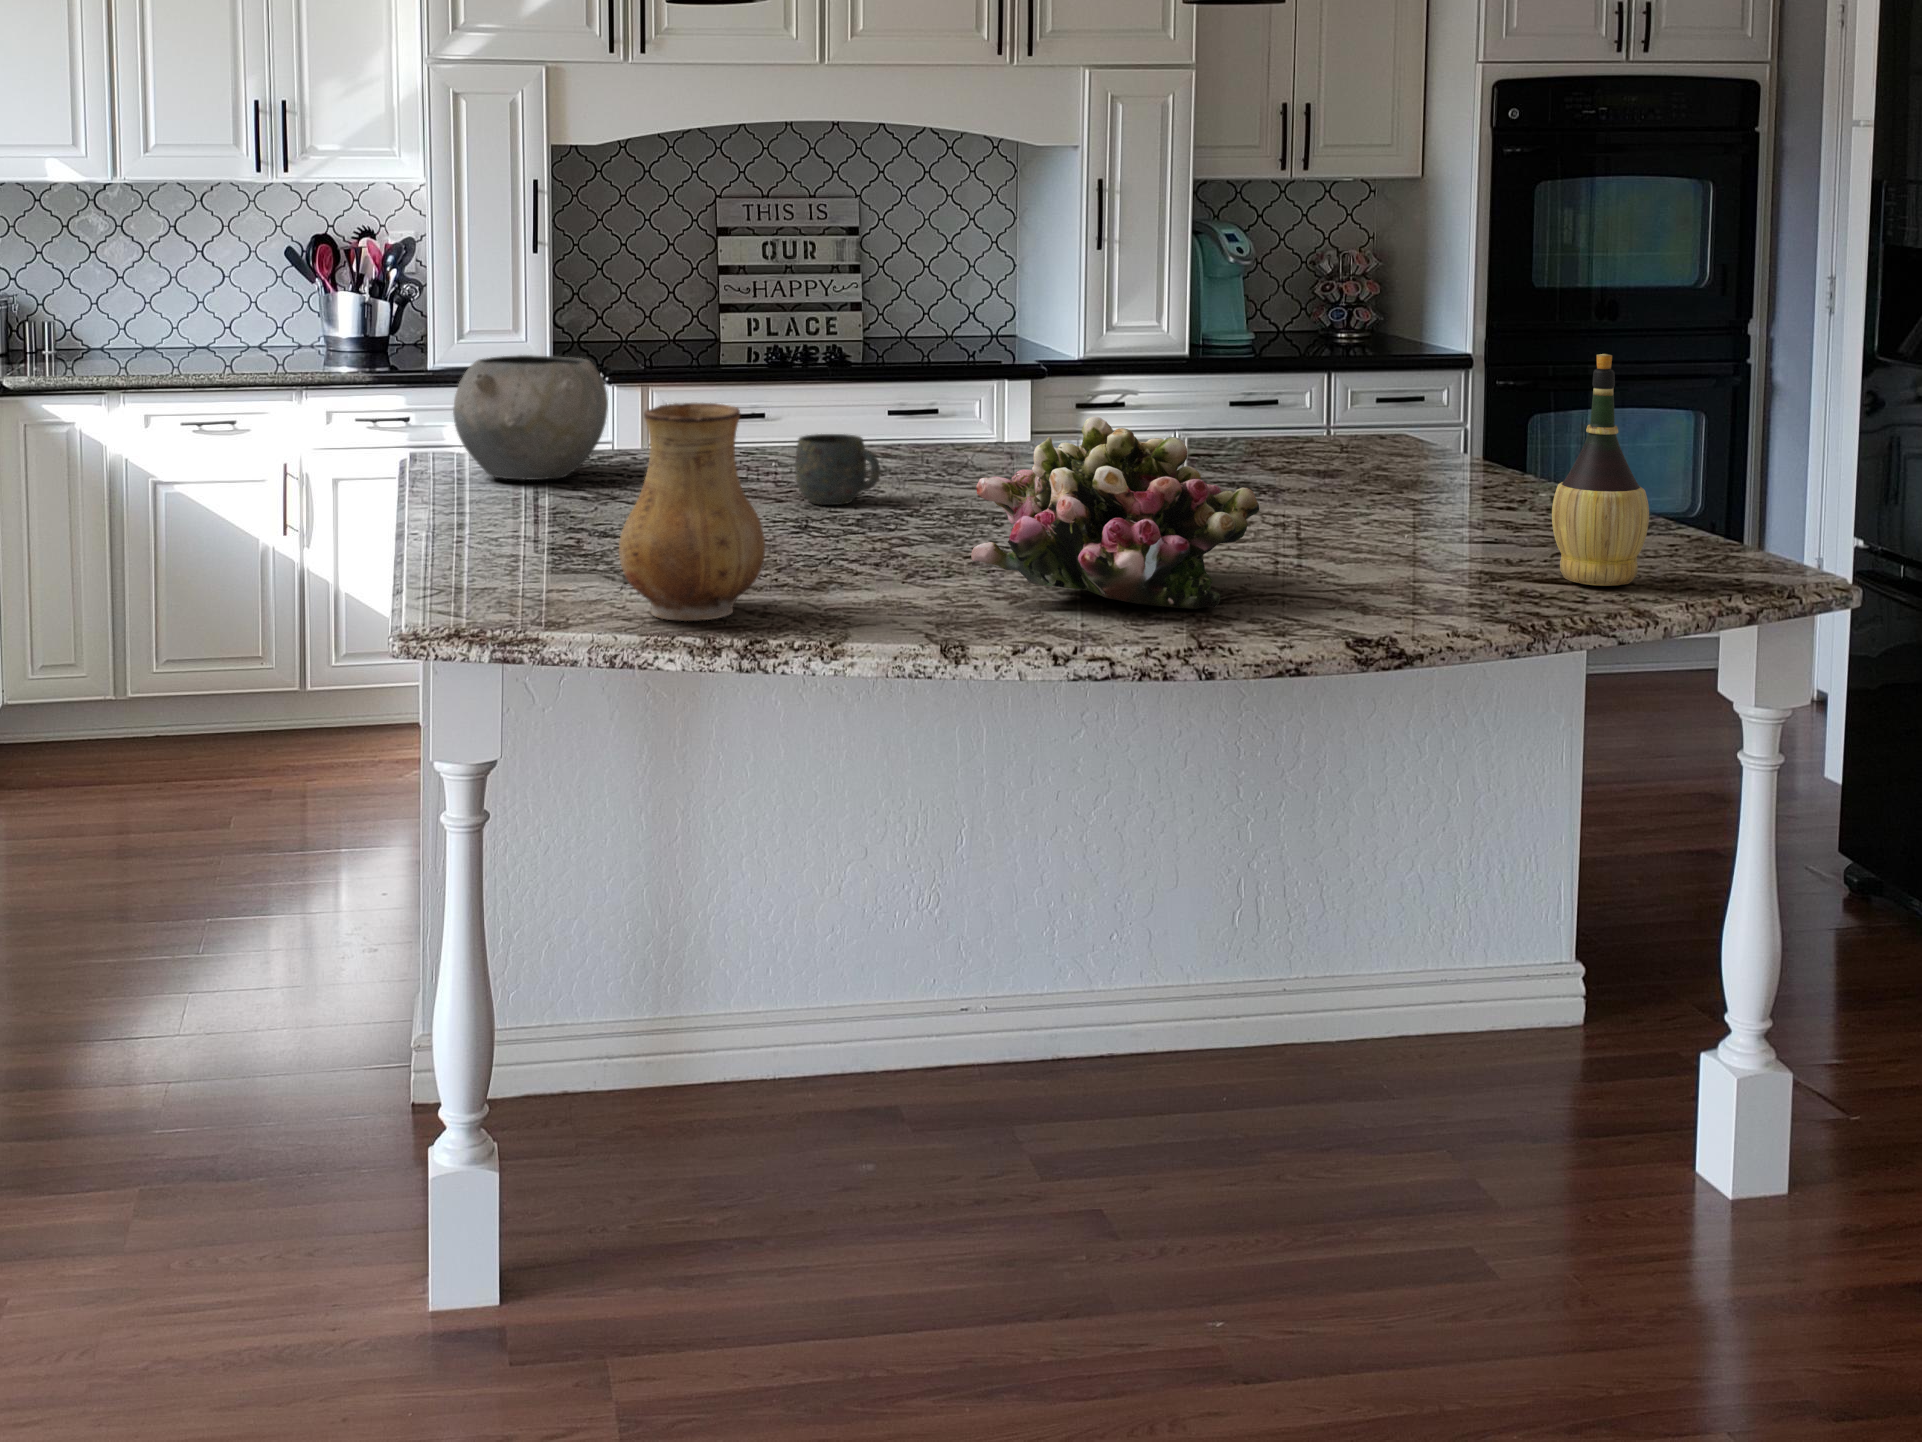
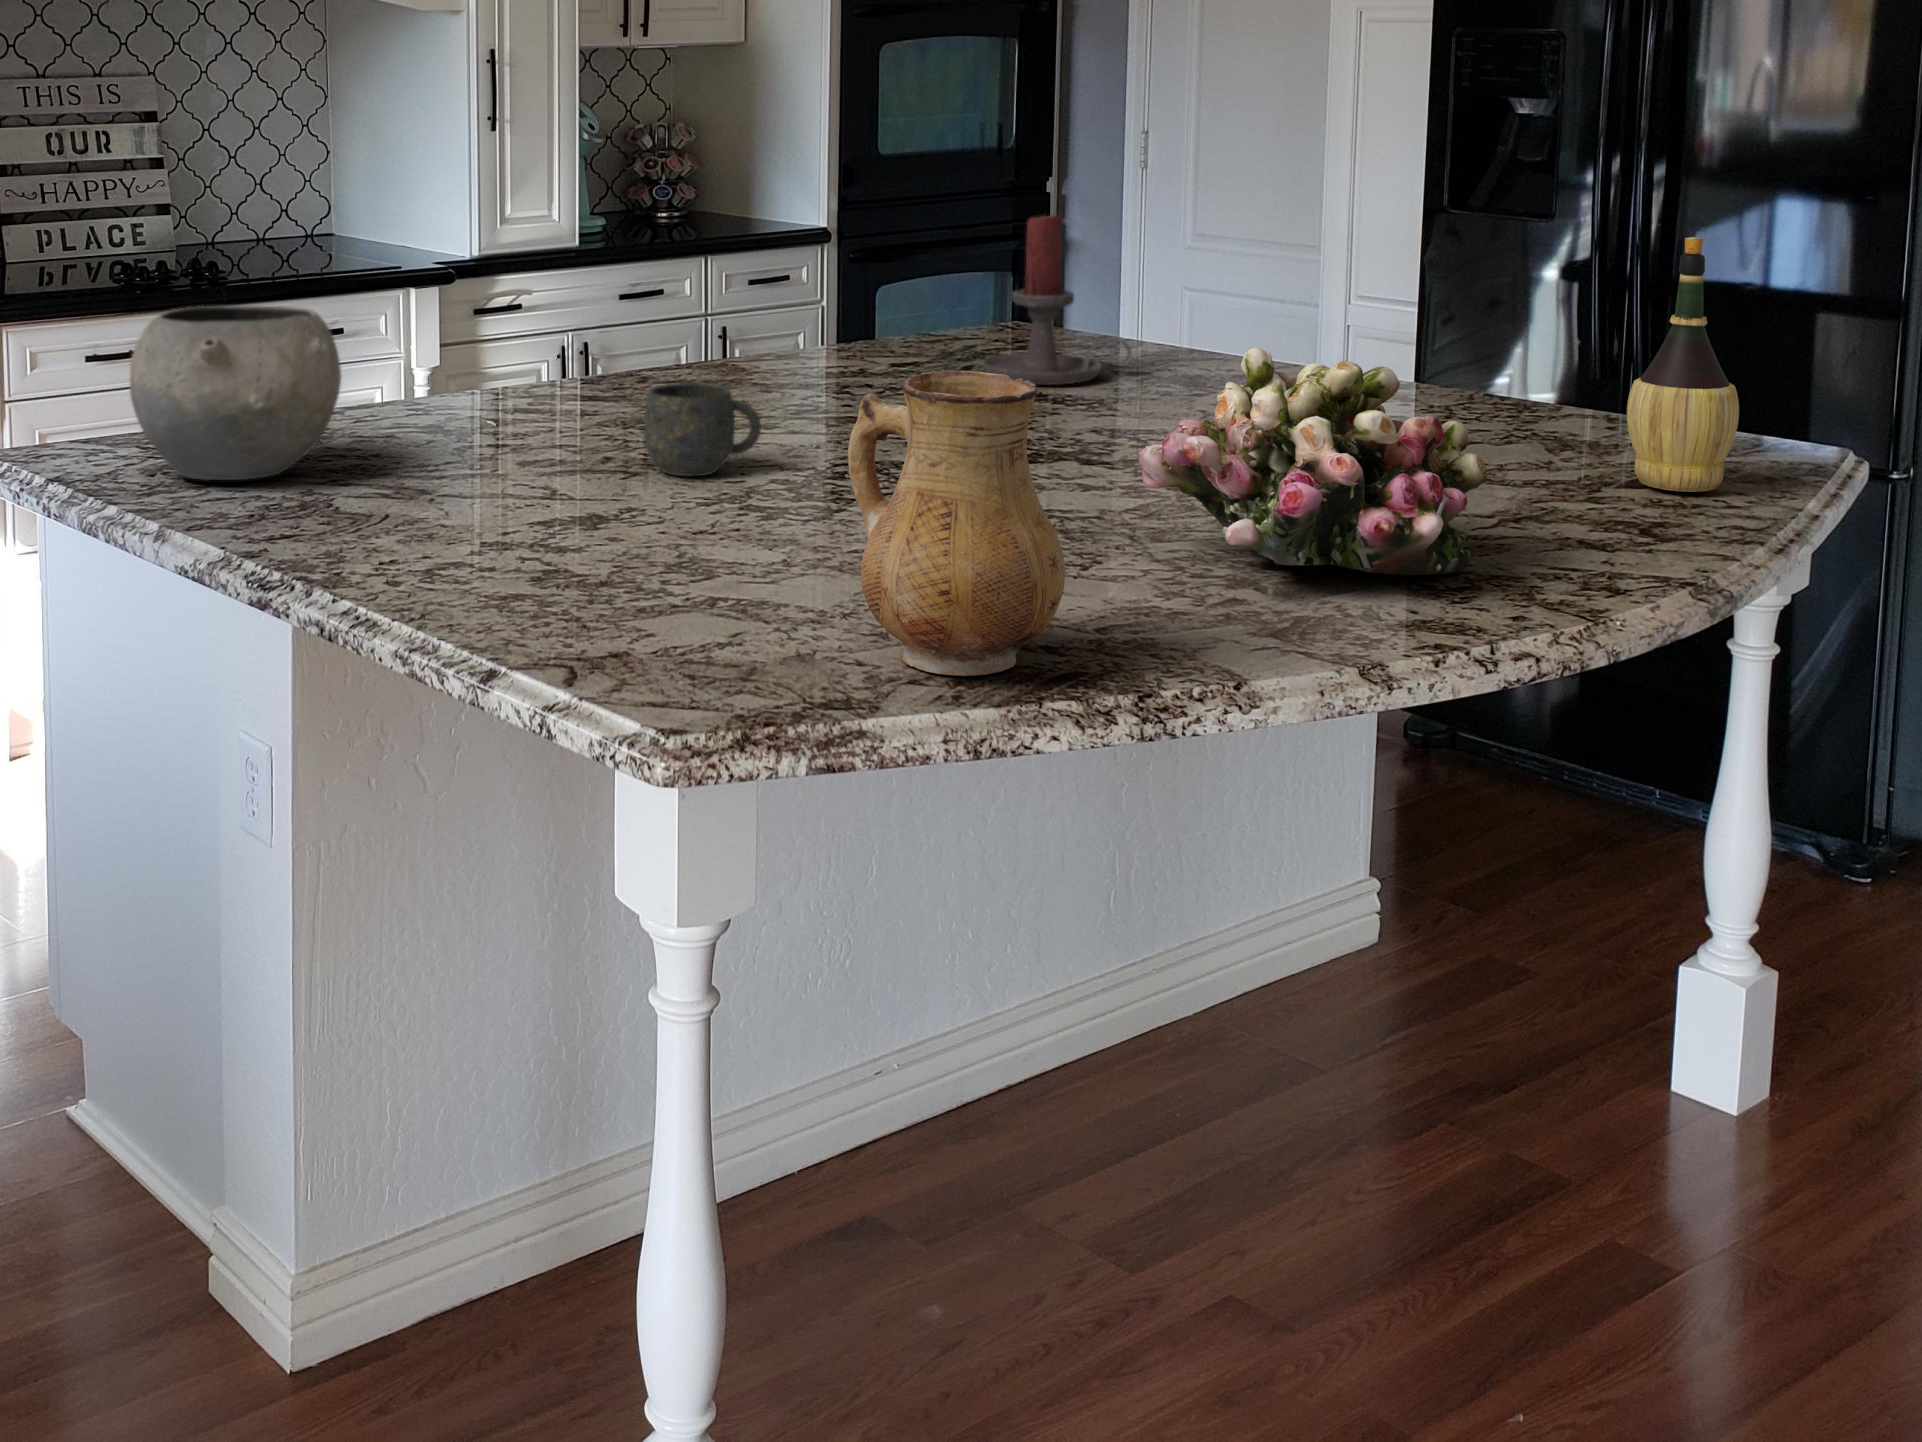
candle holder: none [1244,324,1381,474] -> present [982,215,1132,385]

